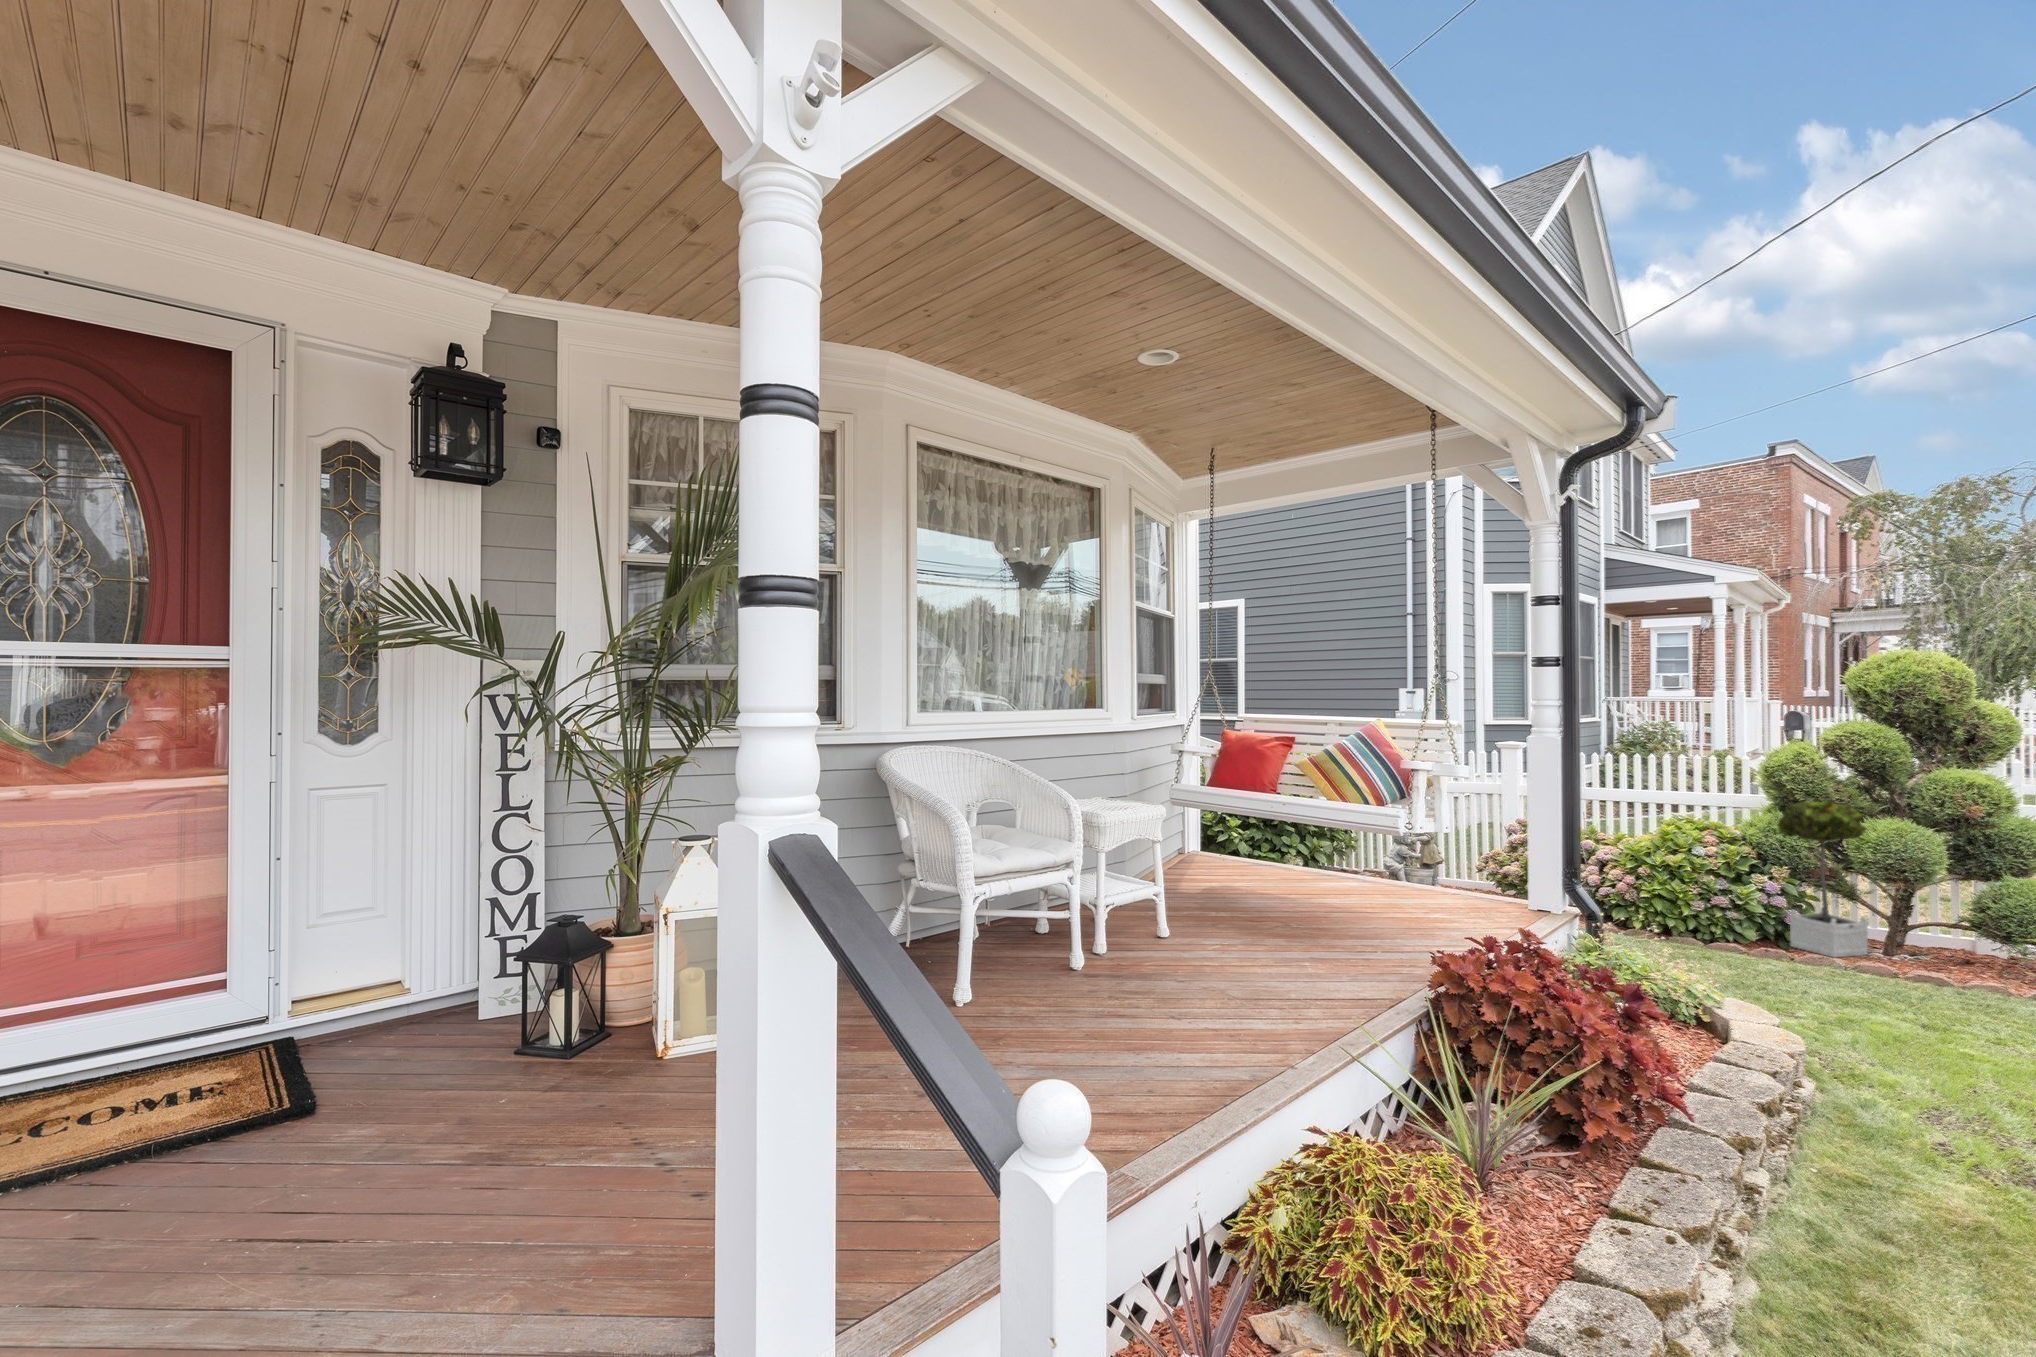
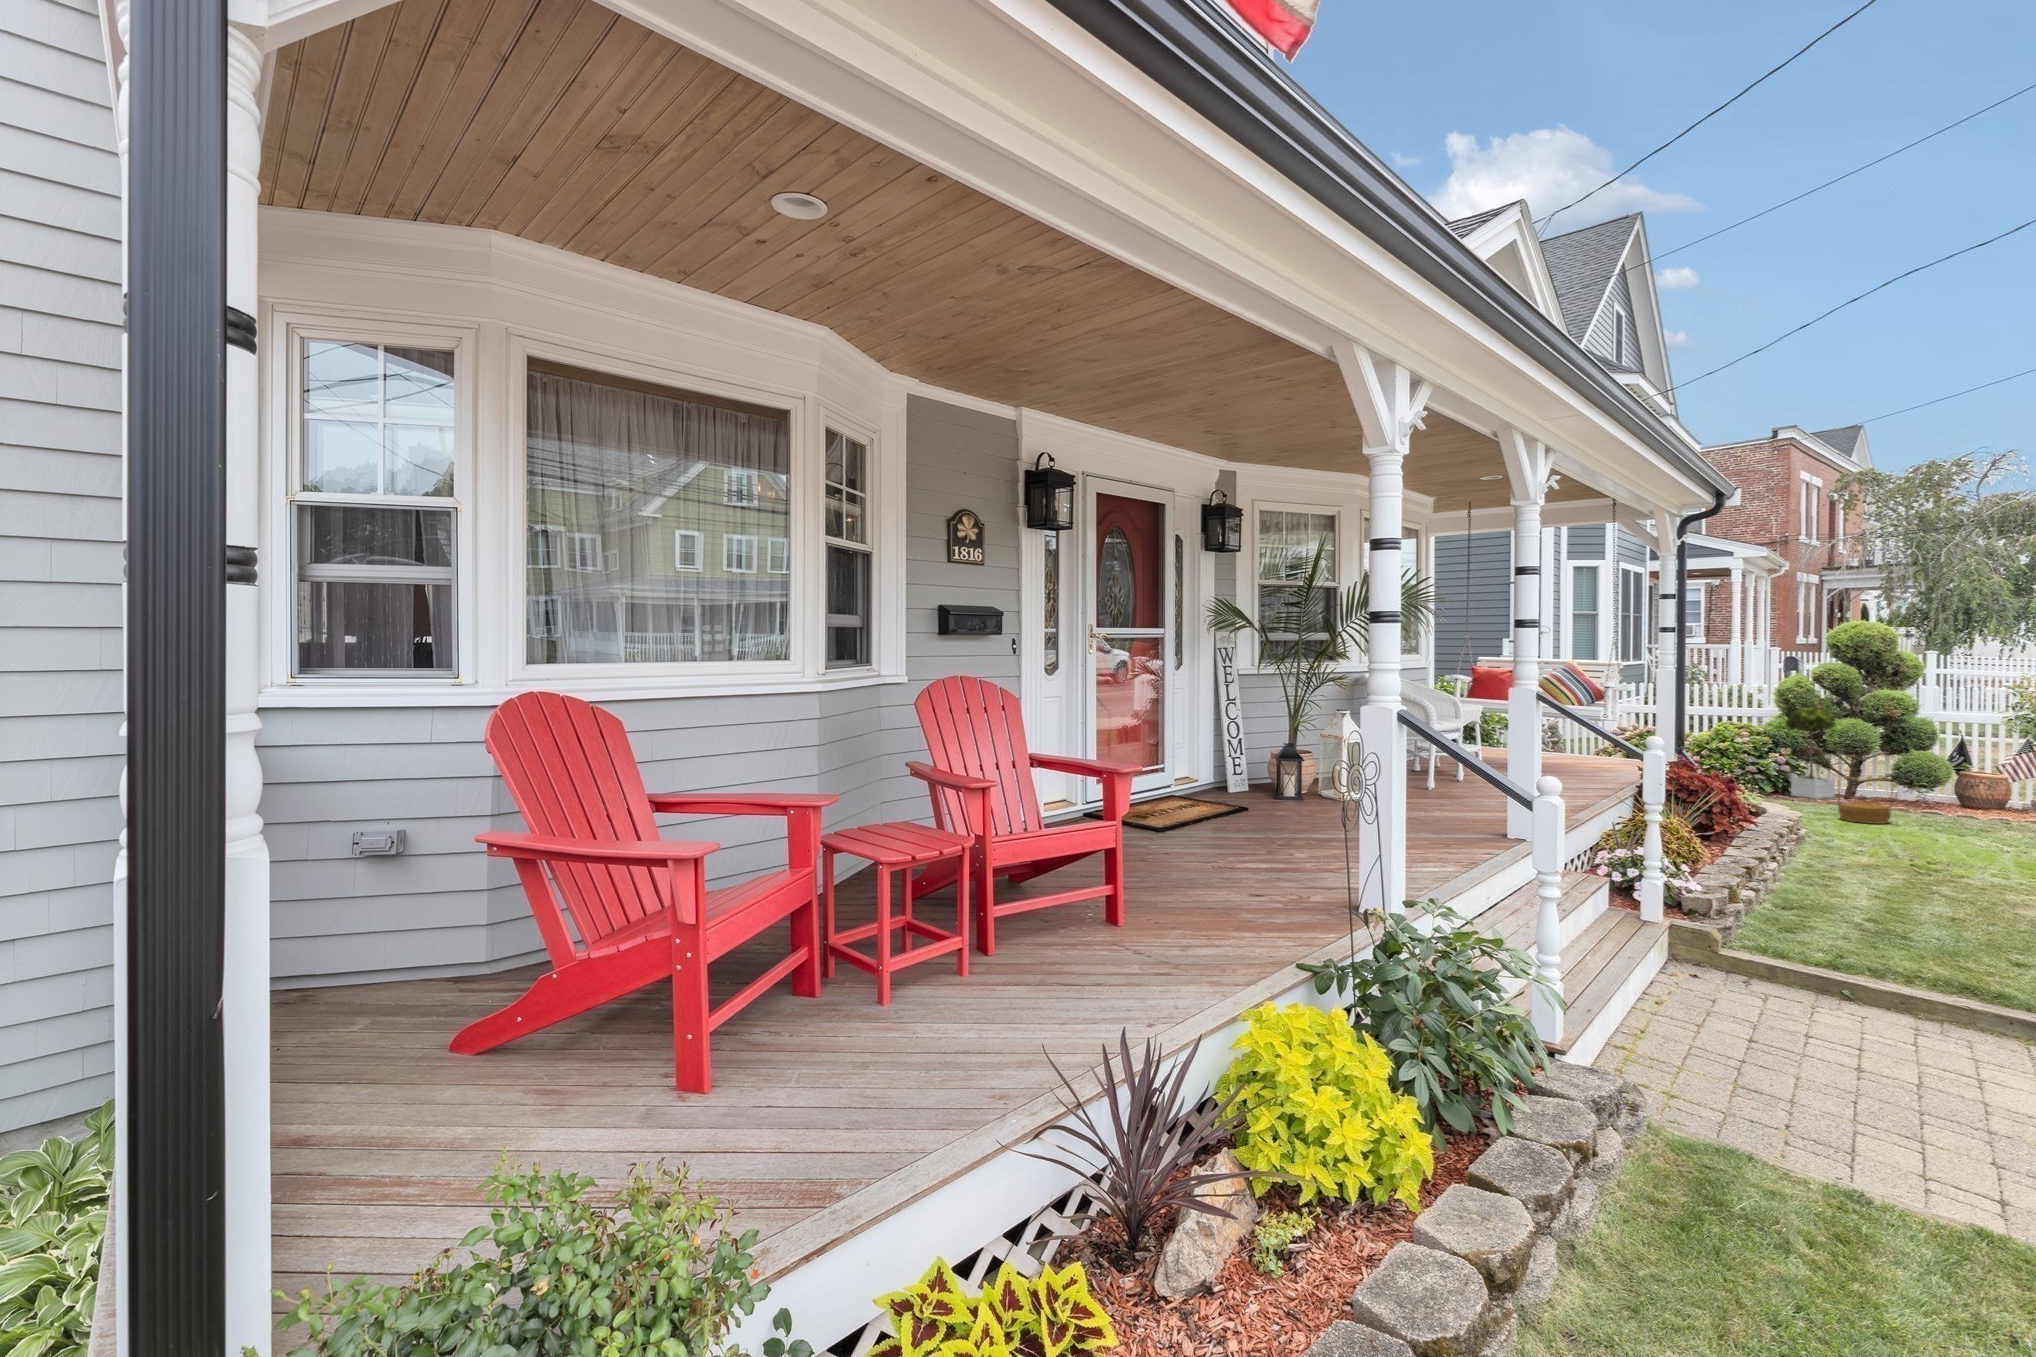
basket: none [1876,942,1992,1044] -> present [1838,777,1893,824]

